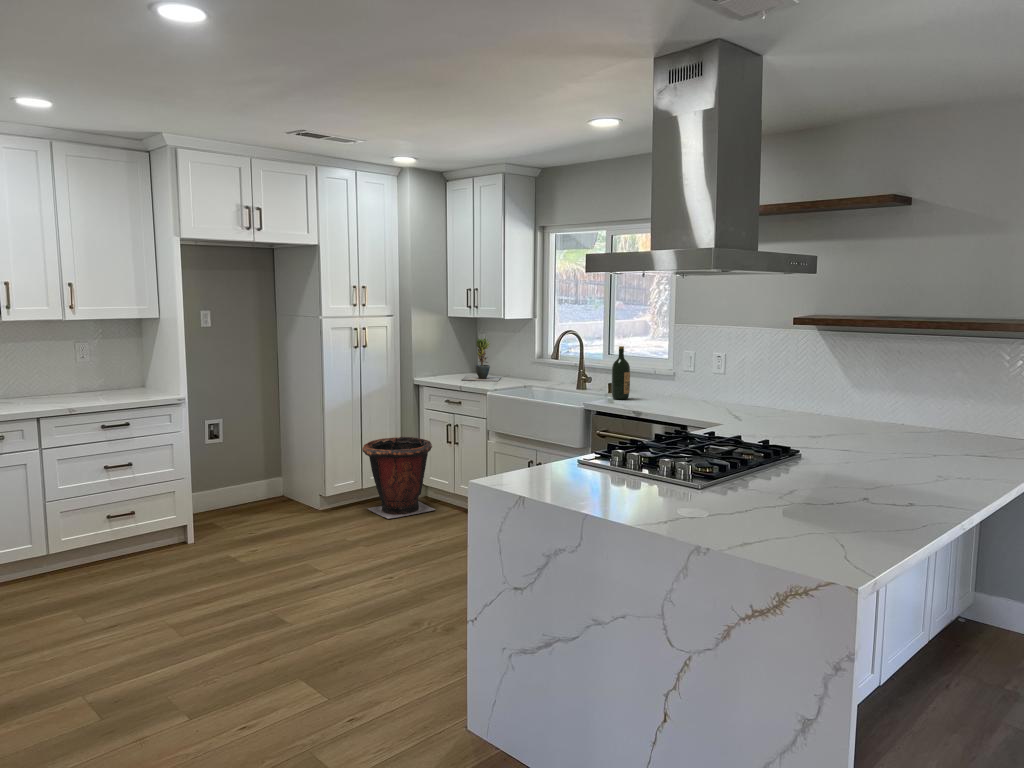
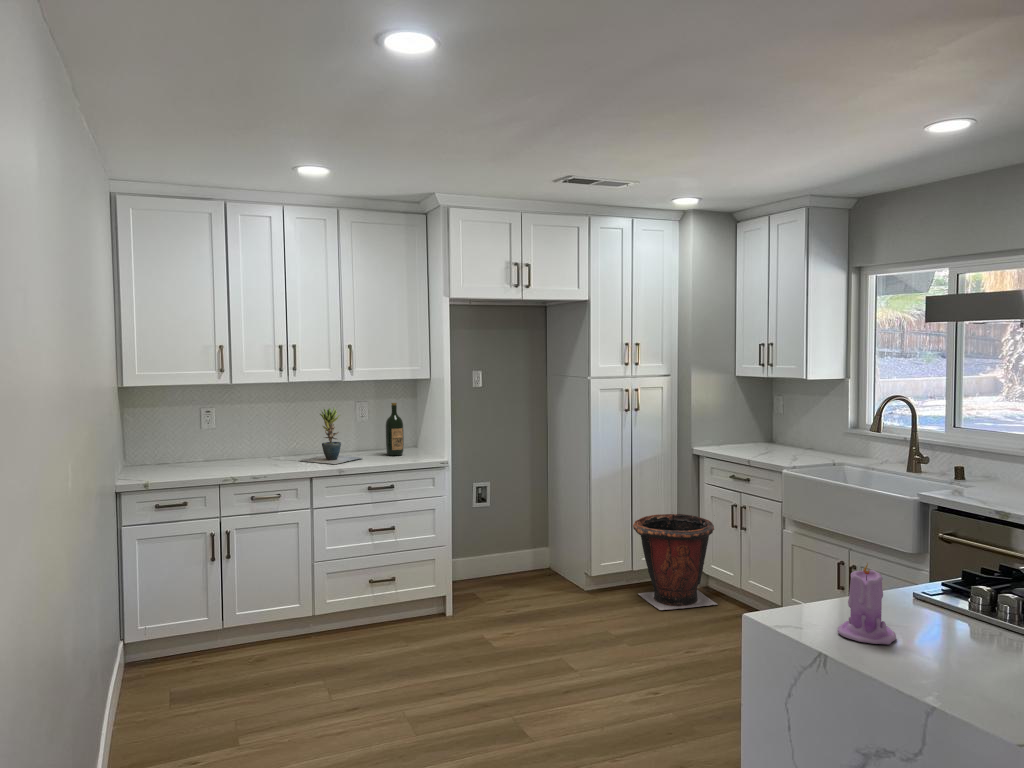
potted plant: present [462,338,501,381] -> present [300,408,361,464]
wine bottle: present [612,346,630,400] -> present [385,403,404,456]
candle: none [530,432,564,482] -> present [837,563,896,645]

